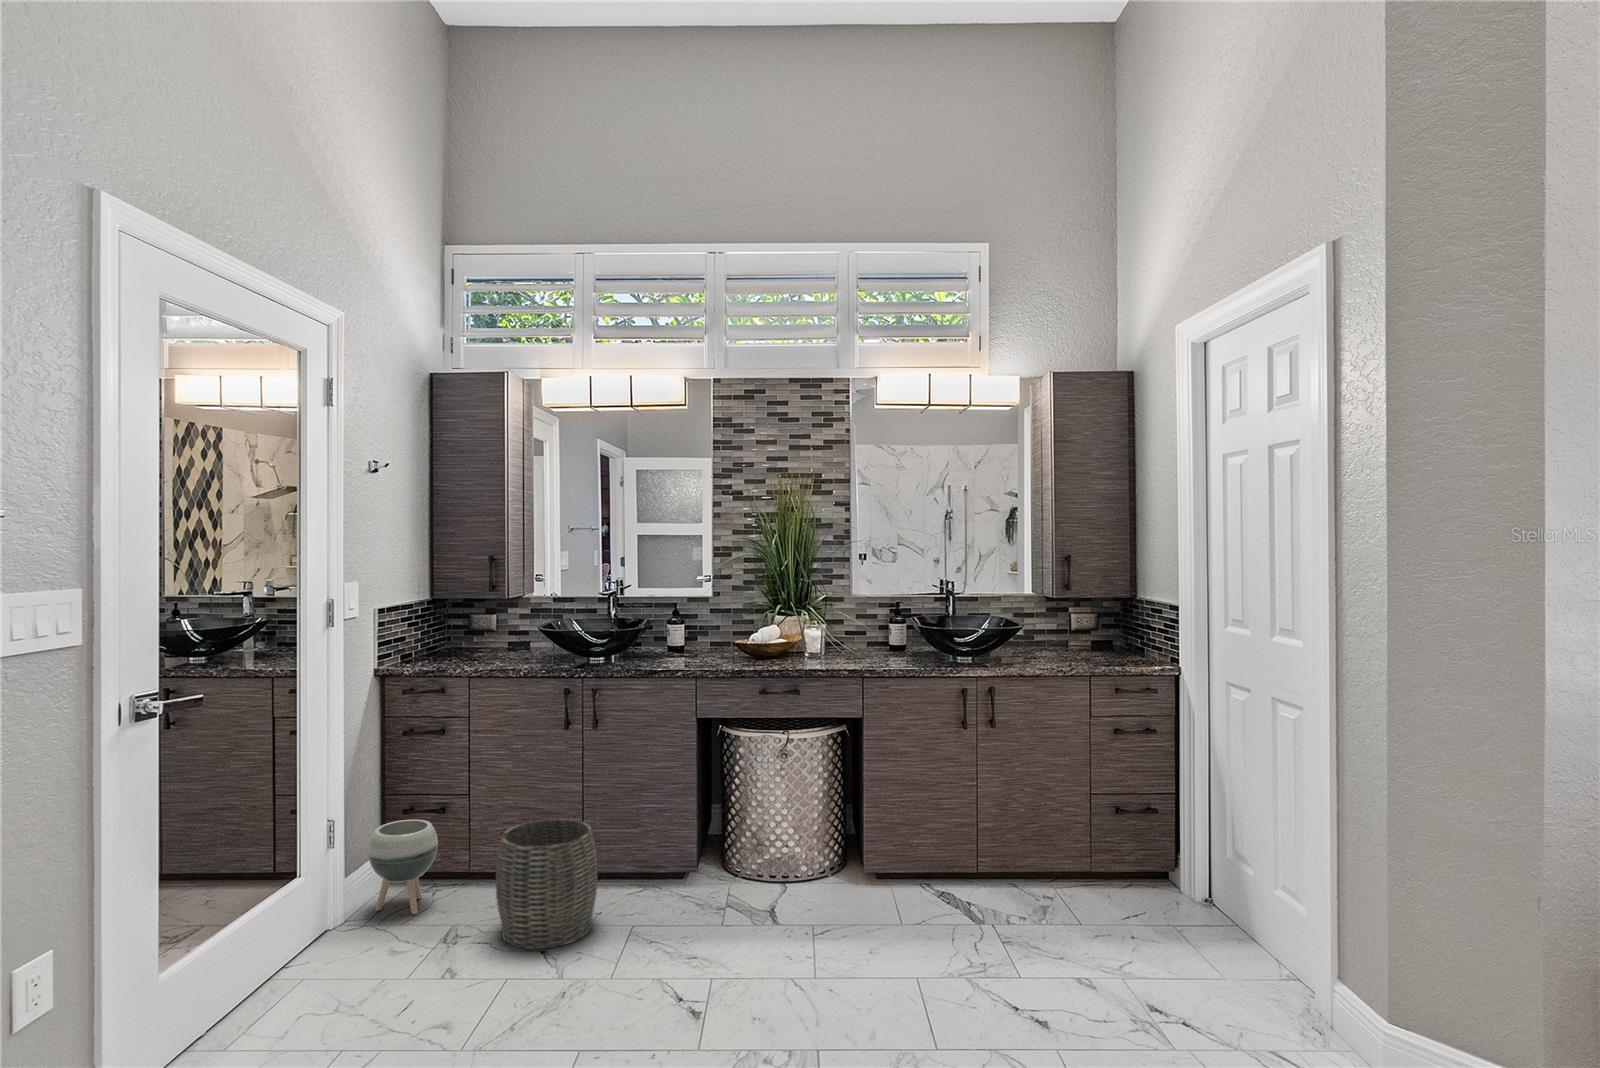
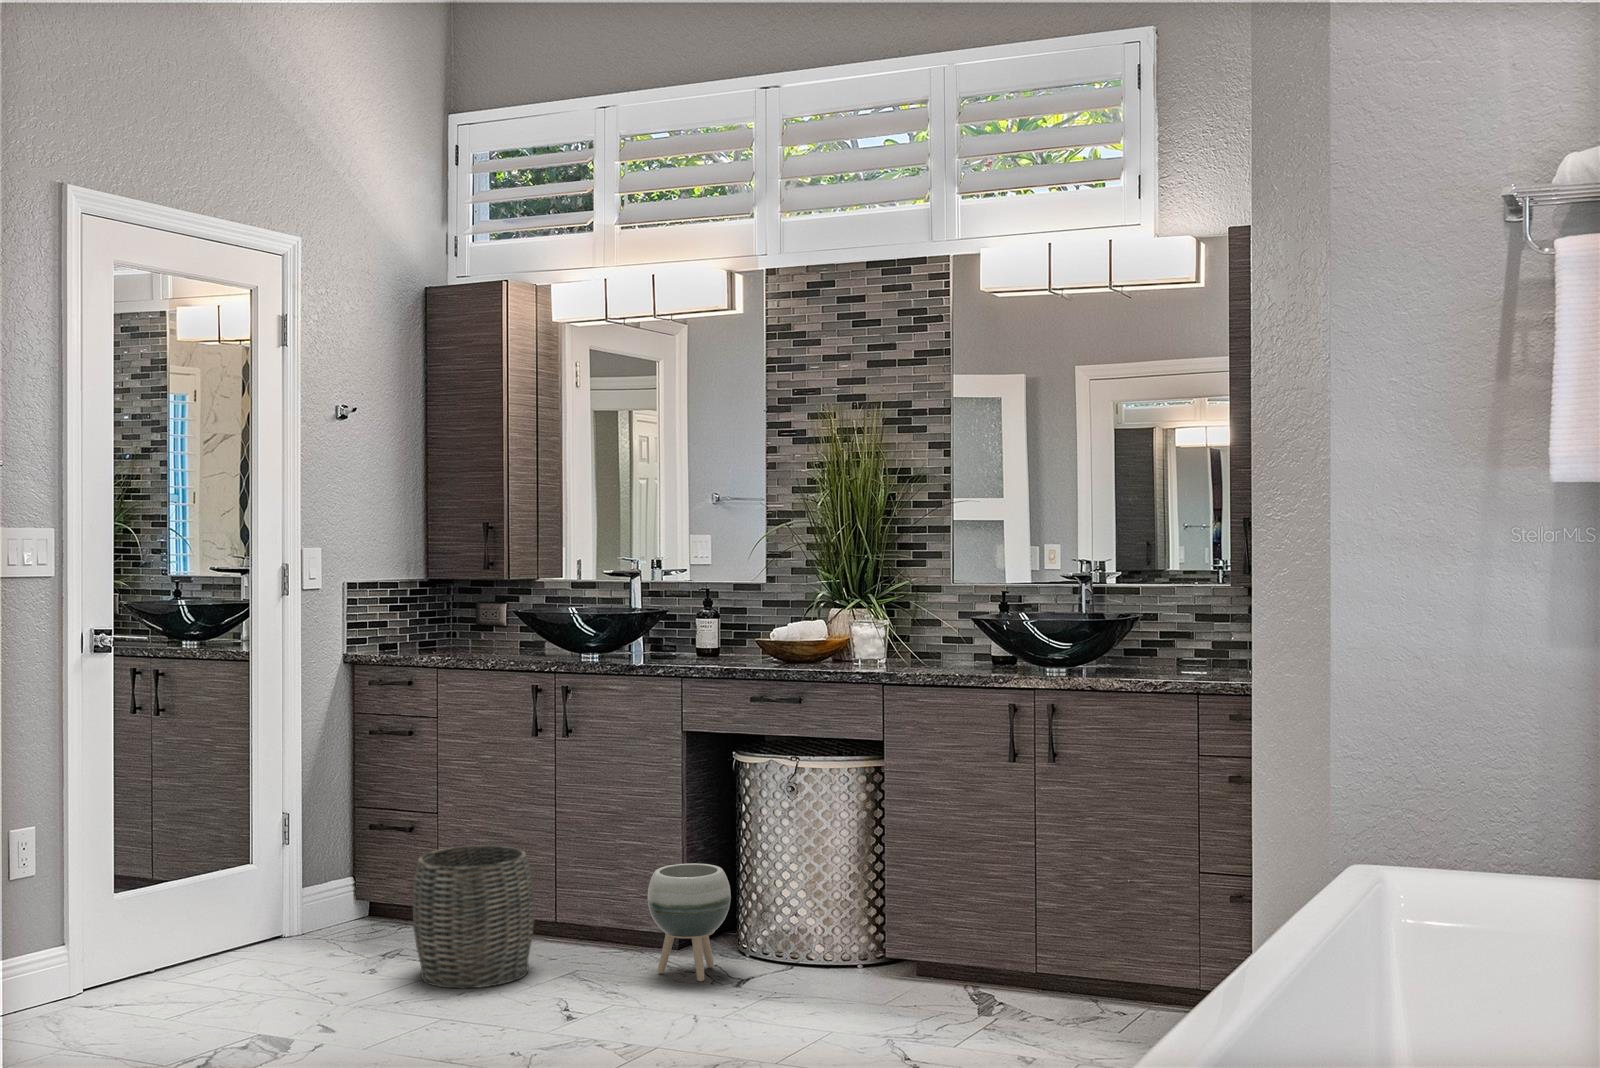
planter: present [368,819,438,914] -> present [648,863,731,981]

